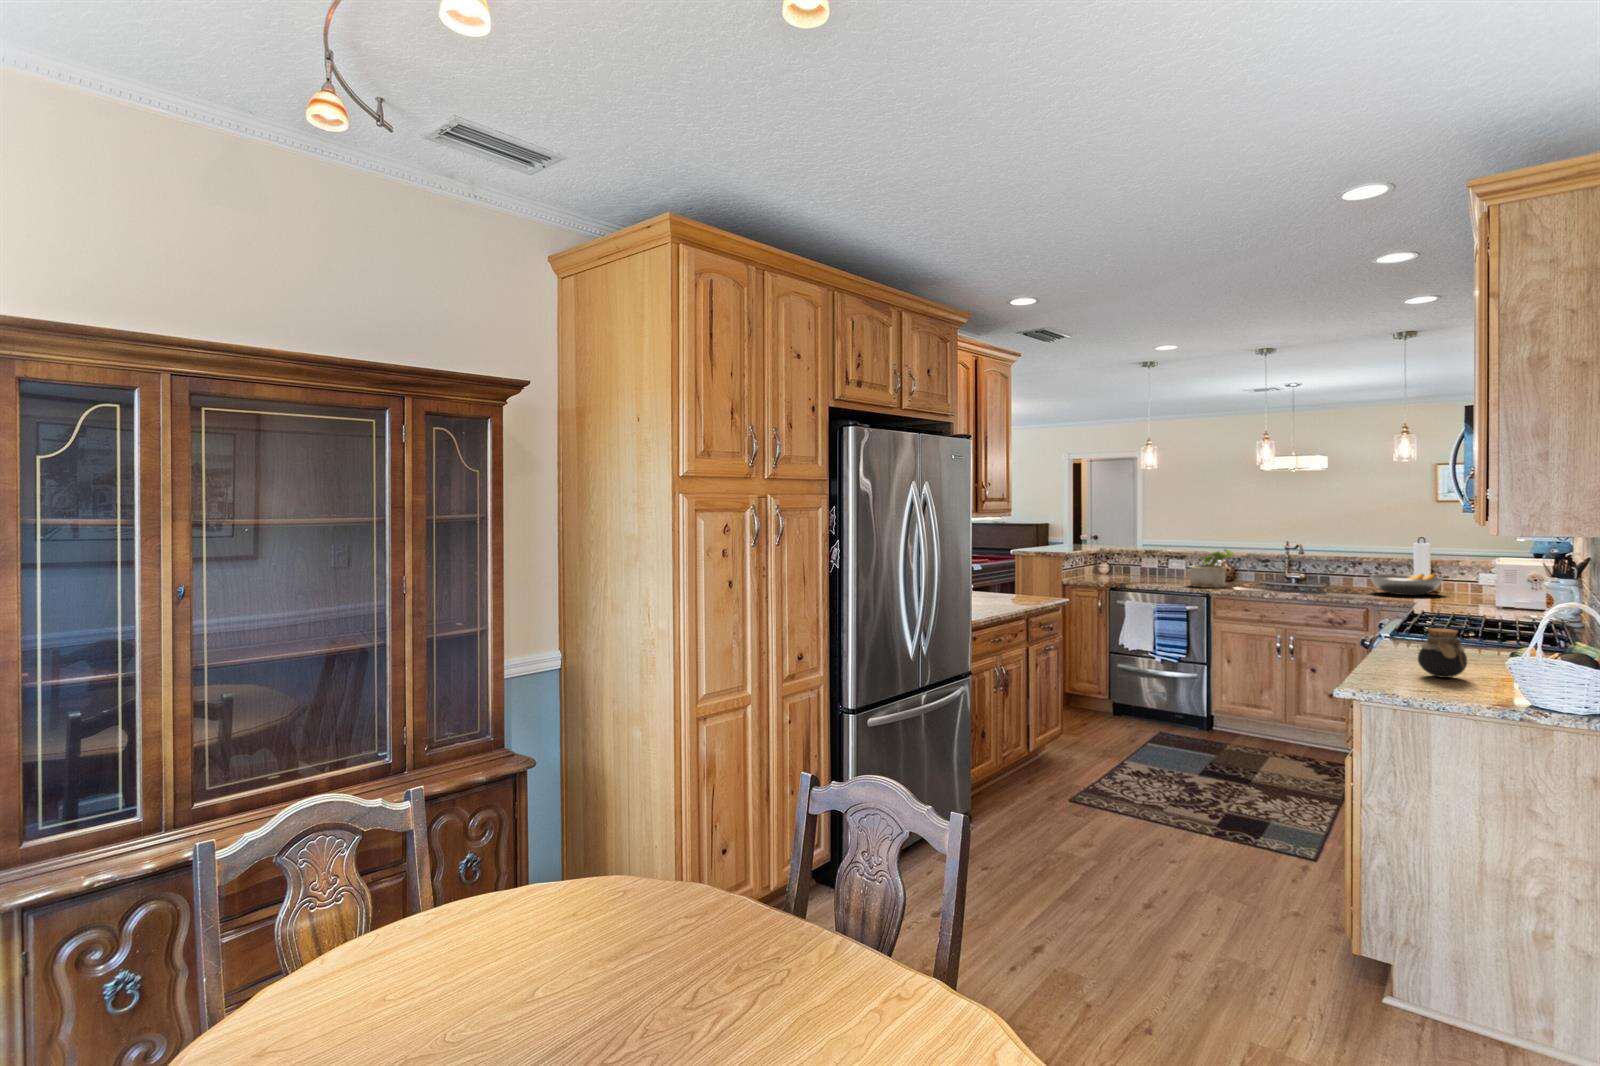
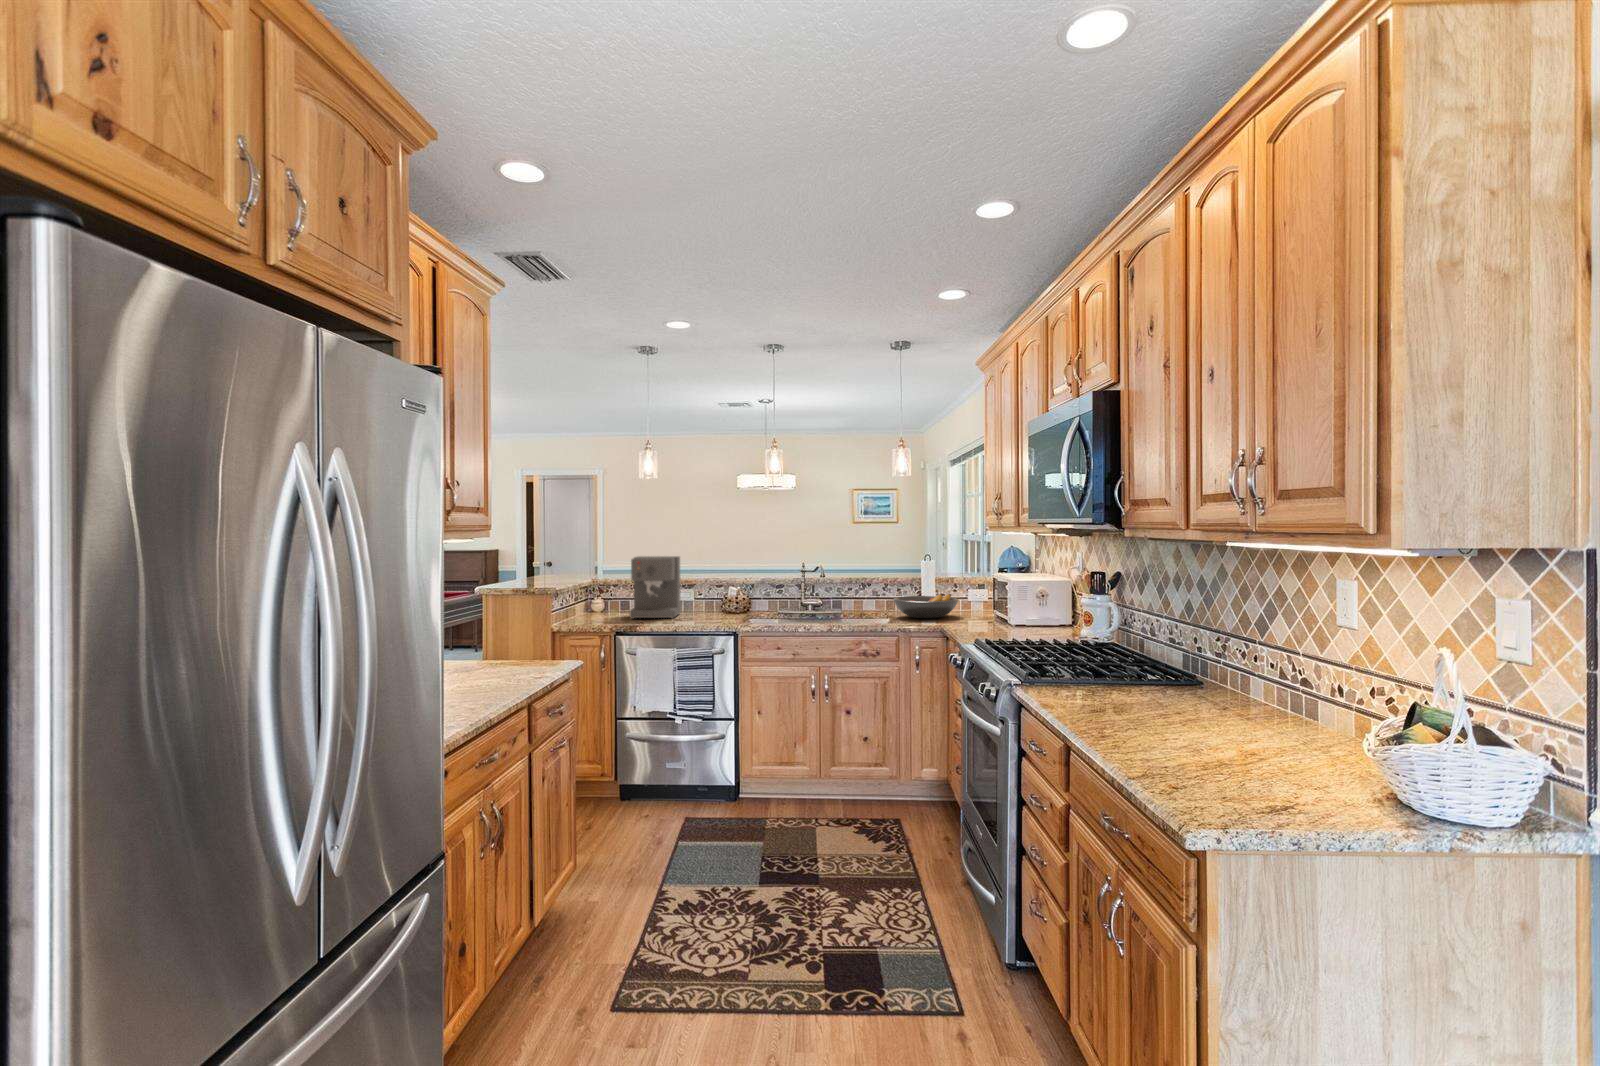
coffee maker: none [1127,532,1174,582] -> present [630,556,681,619]
potted plant: present [1190,549,1234,588] -> none [710,575,757,624]
jar: present [1418,628,1467,678] -> none [1179,689,1253,764]

